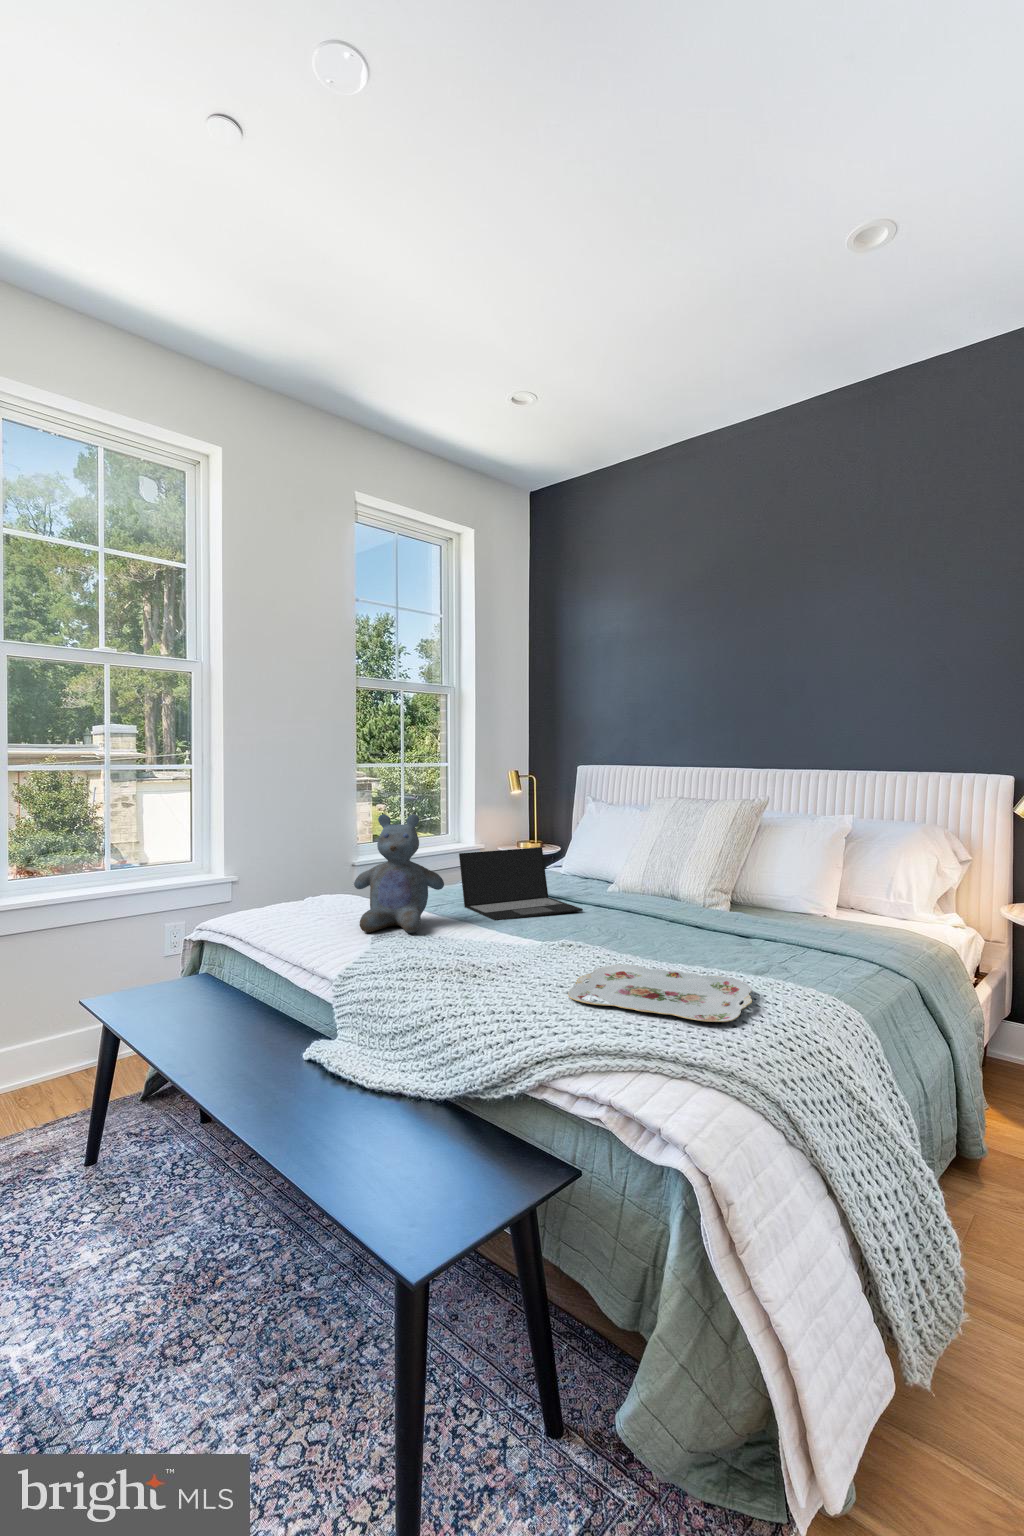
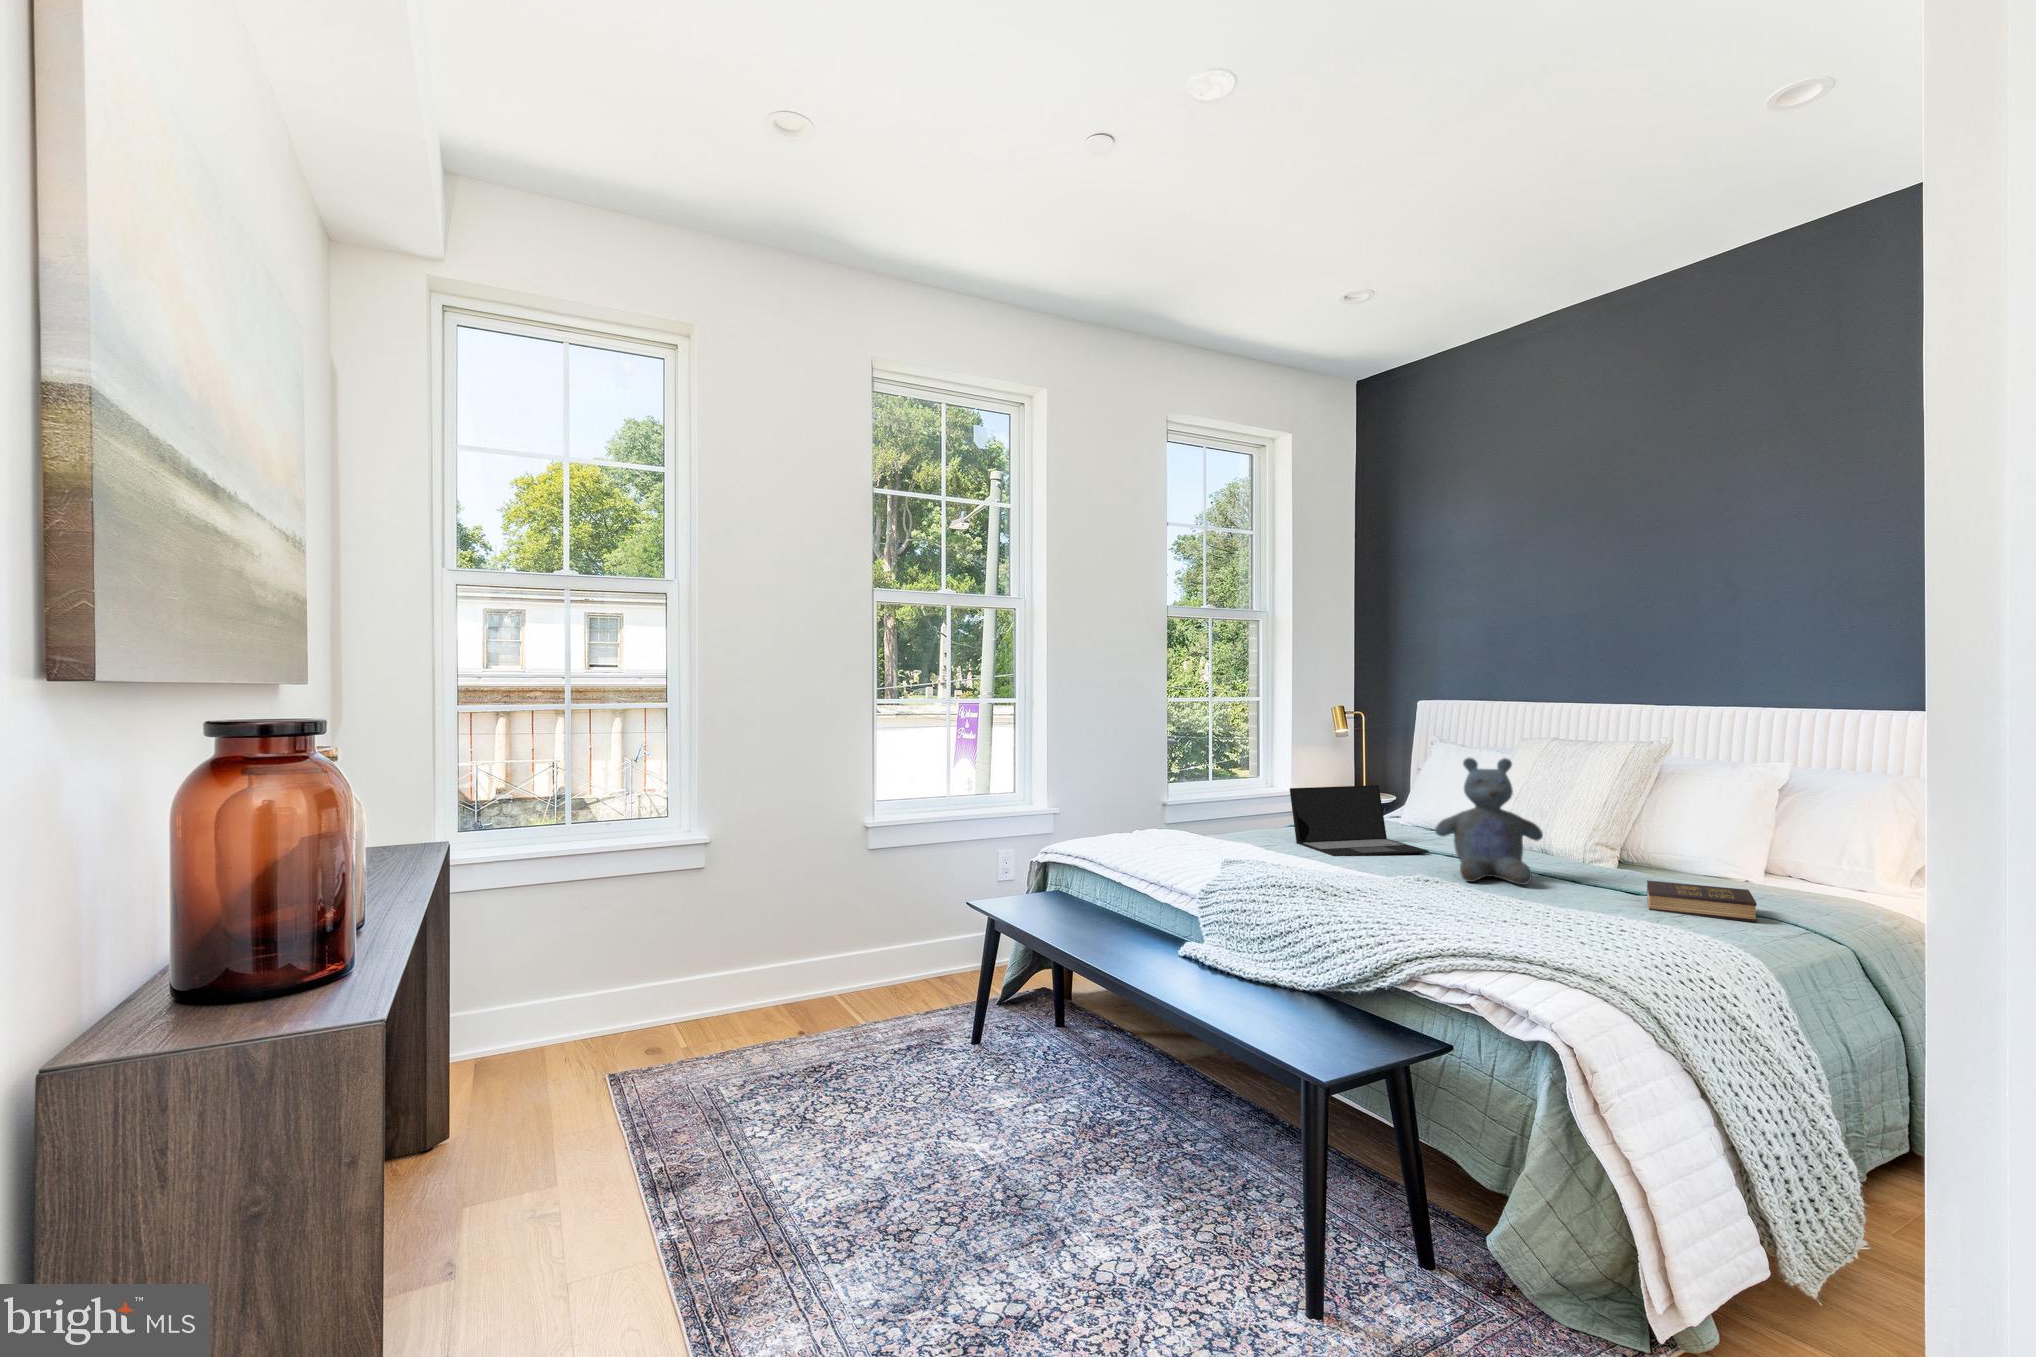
stuffed bear: present [354,814,444,933] -> present [1435,758,1543,885]
hardback book: none [765,934,857,973] -> present [1647,881,1757,922]
serving tray: present [568,964,752,1022] -> none [1428,896,1626,945]

